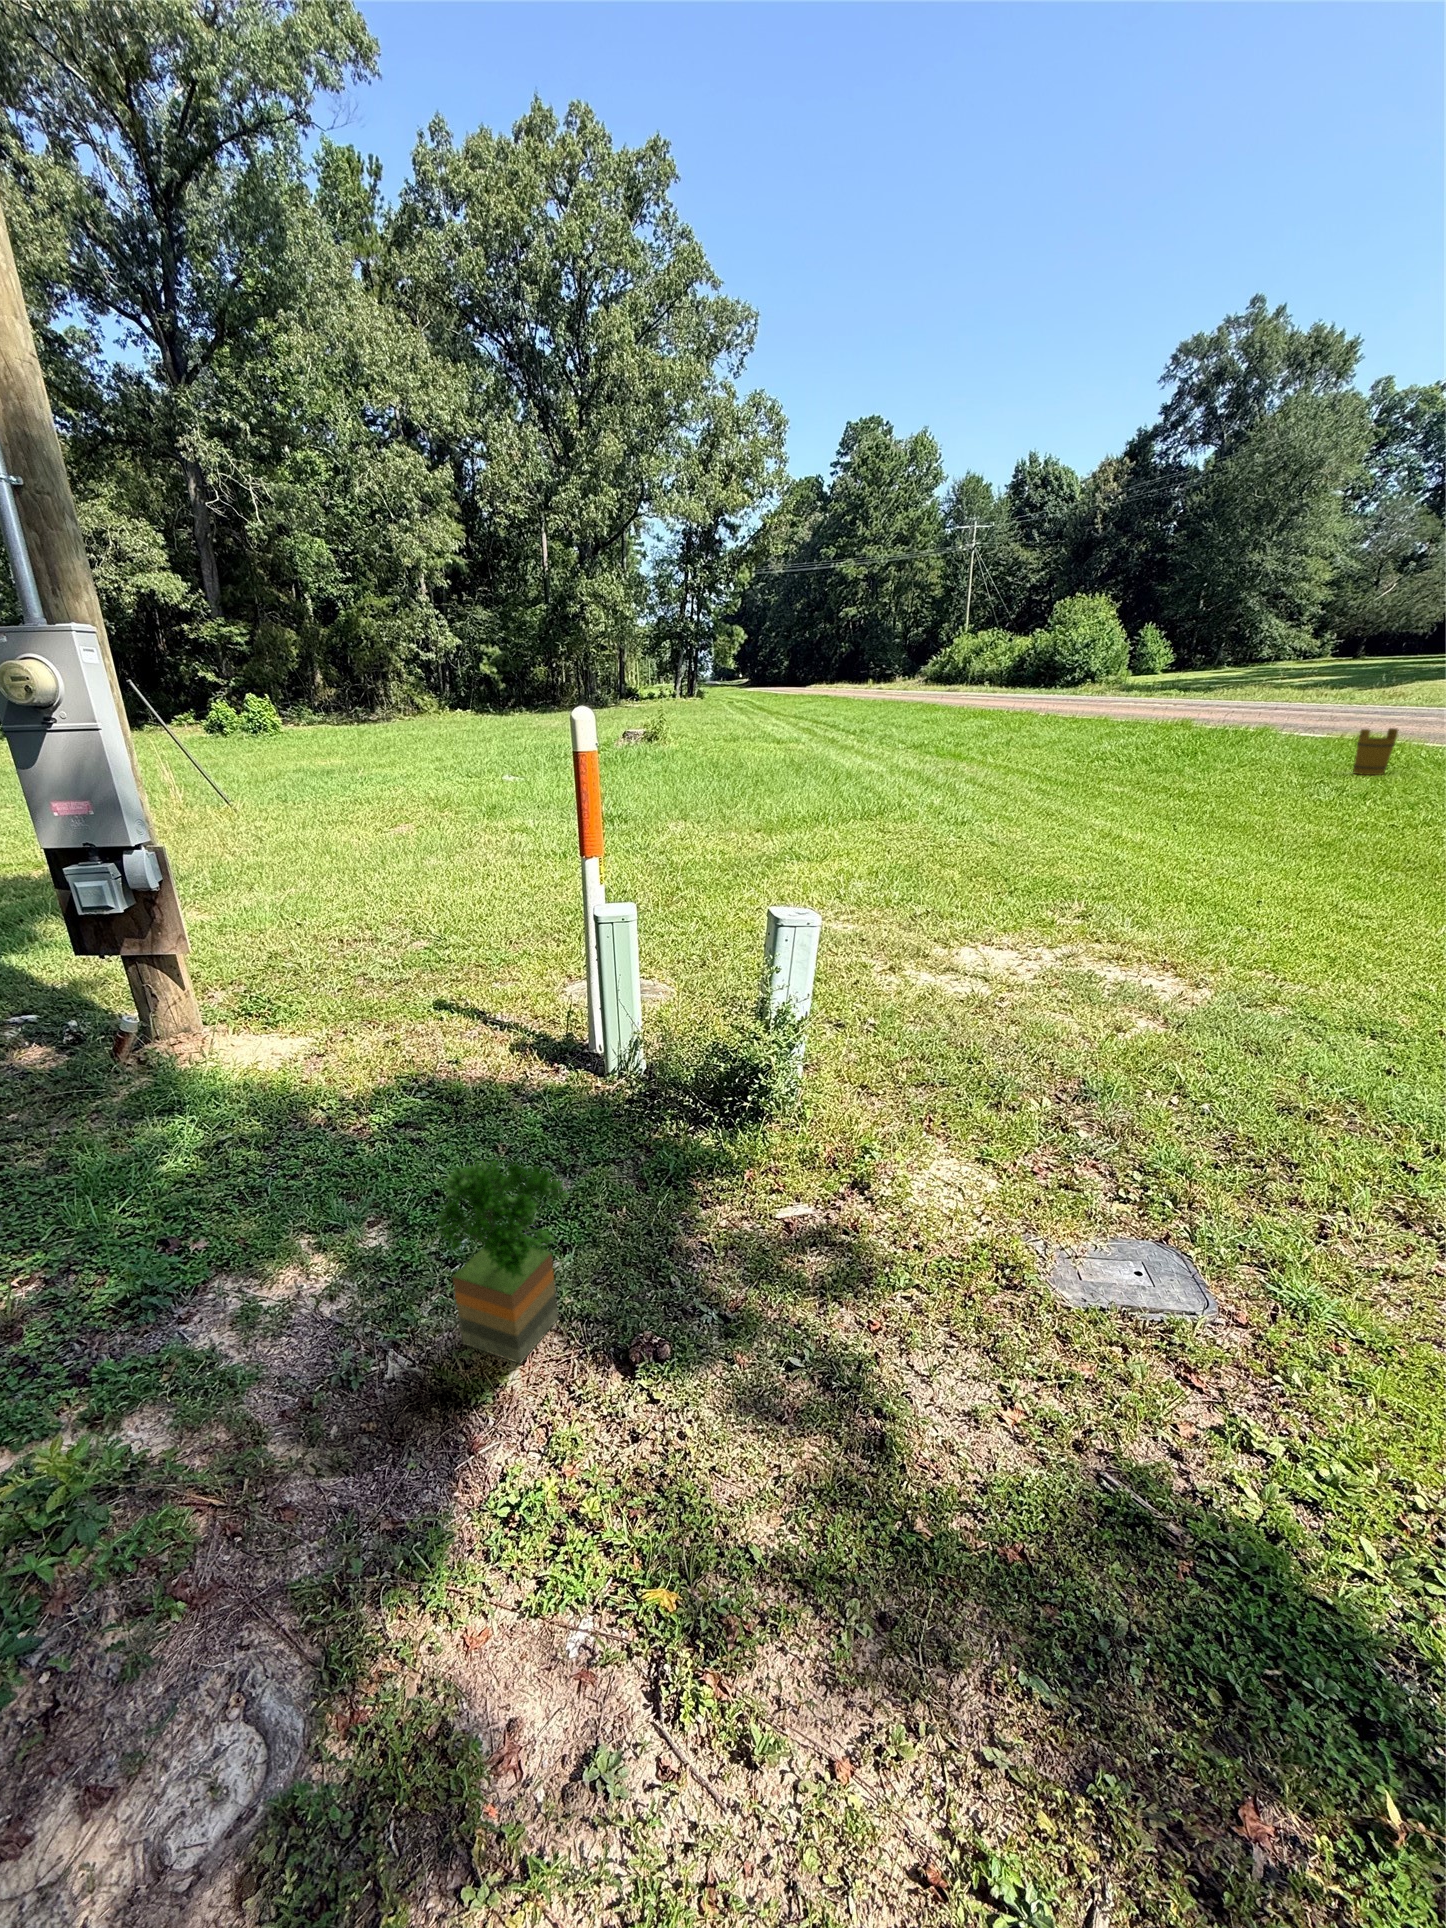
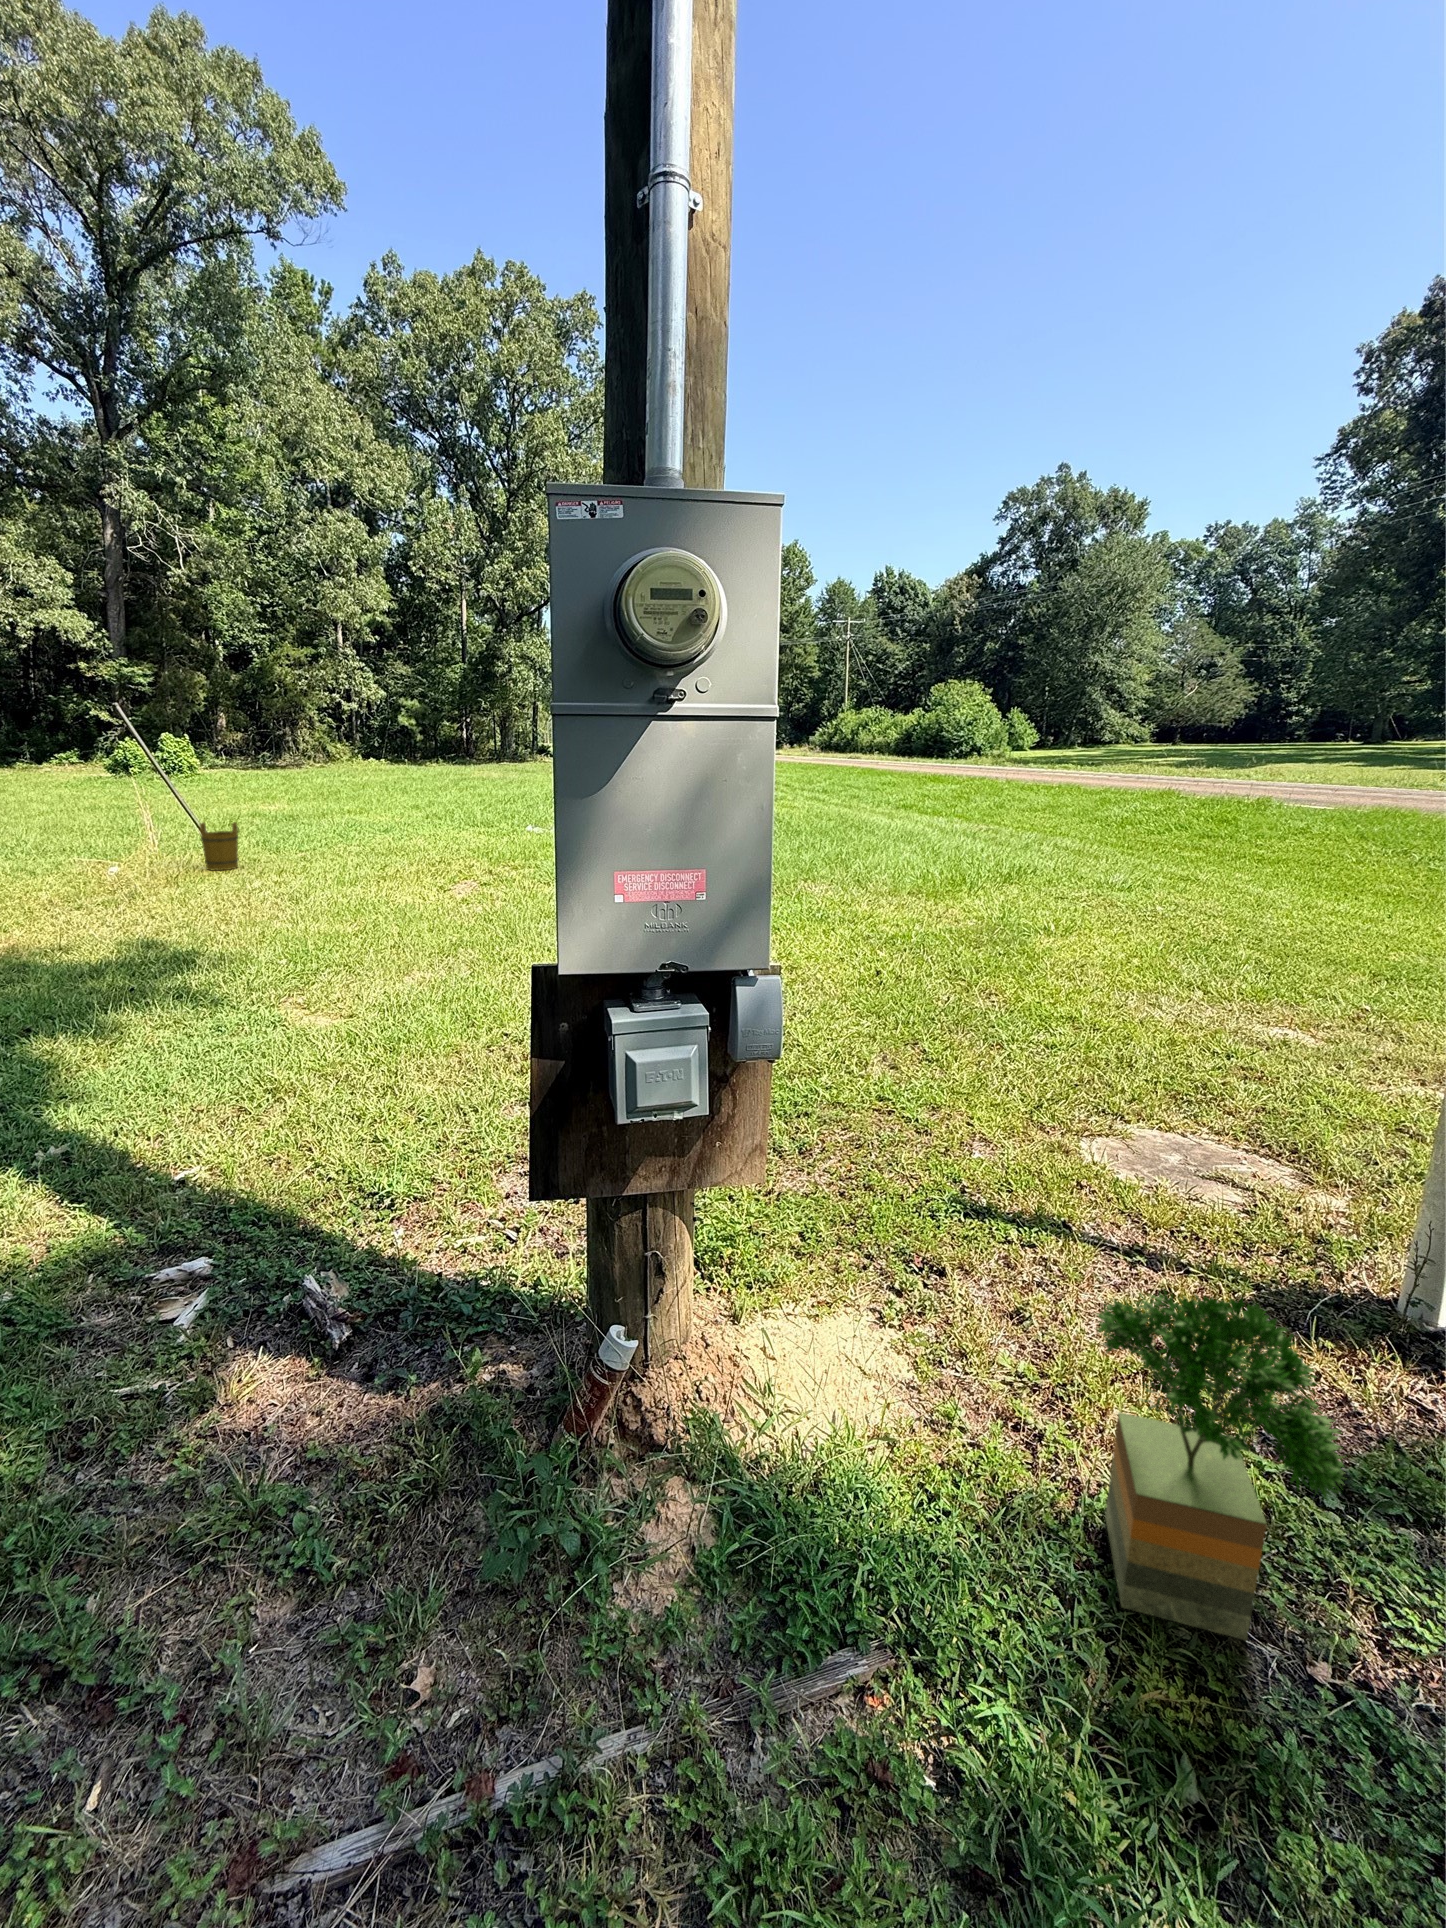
bucket: present [1353,728,1398,775] -> present [200,822,239,871]

